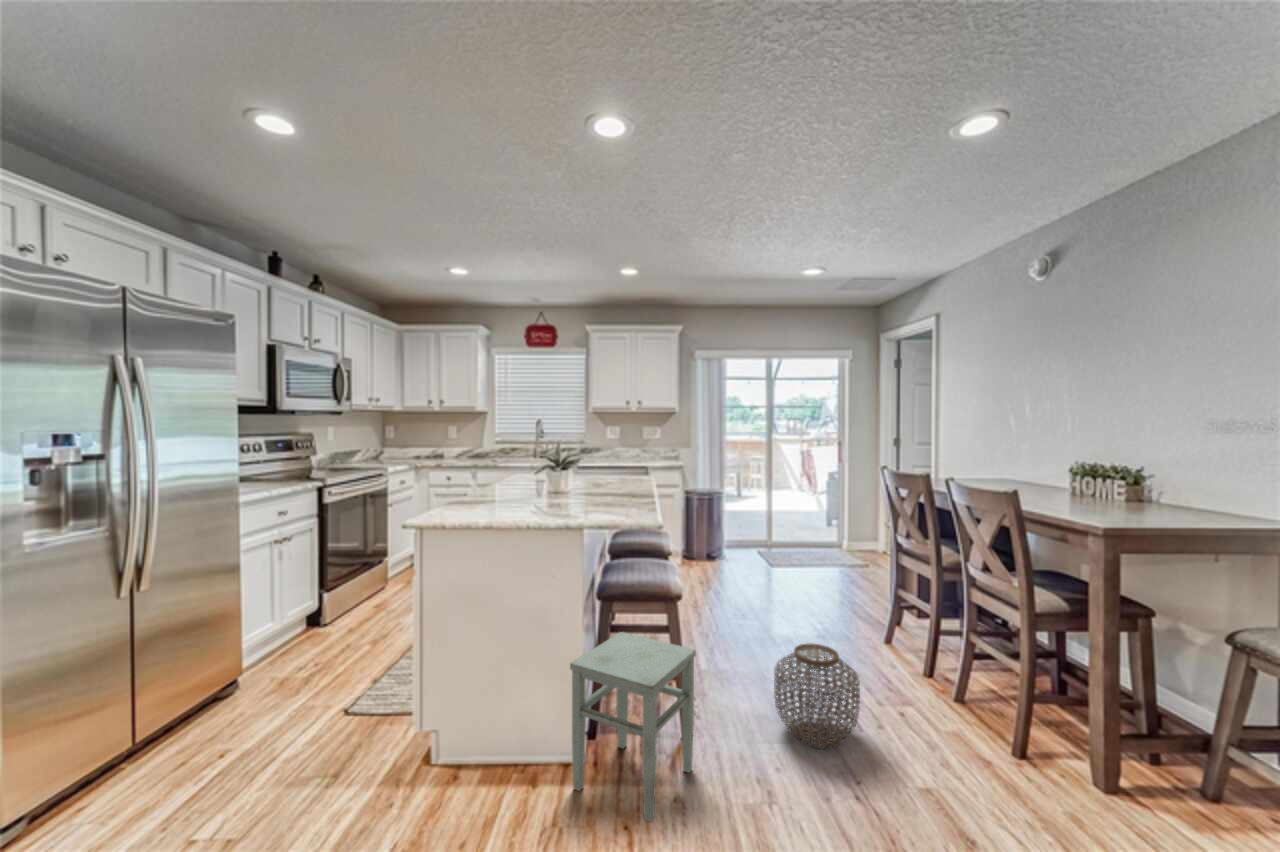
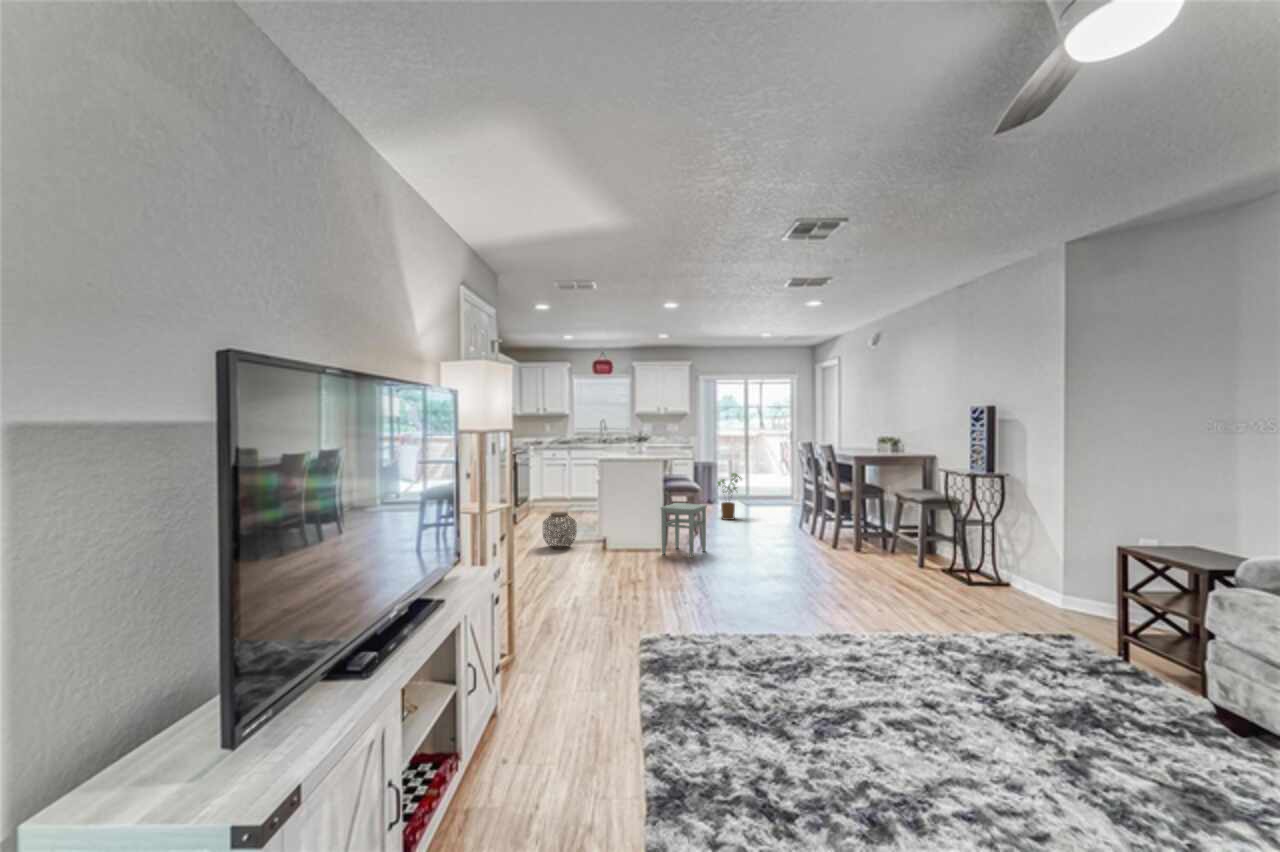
house plant: none [722,521,772,610] -> present [717,473,741,520]
woven basket: present [774,644,860,749] -> present [543,512,576,550]

